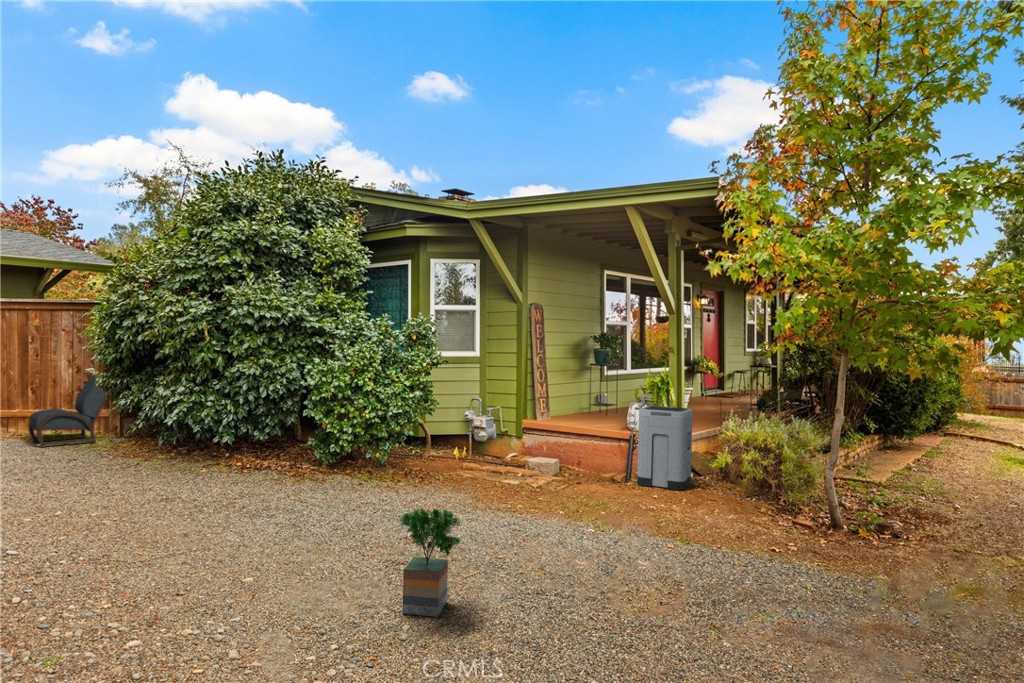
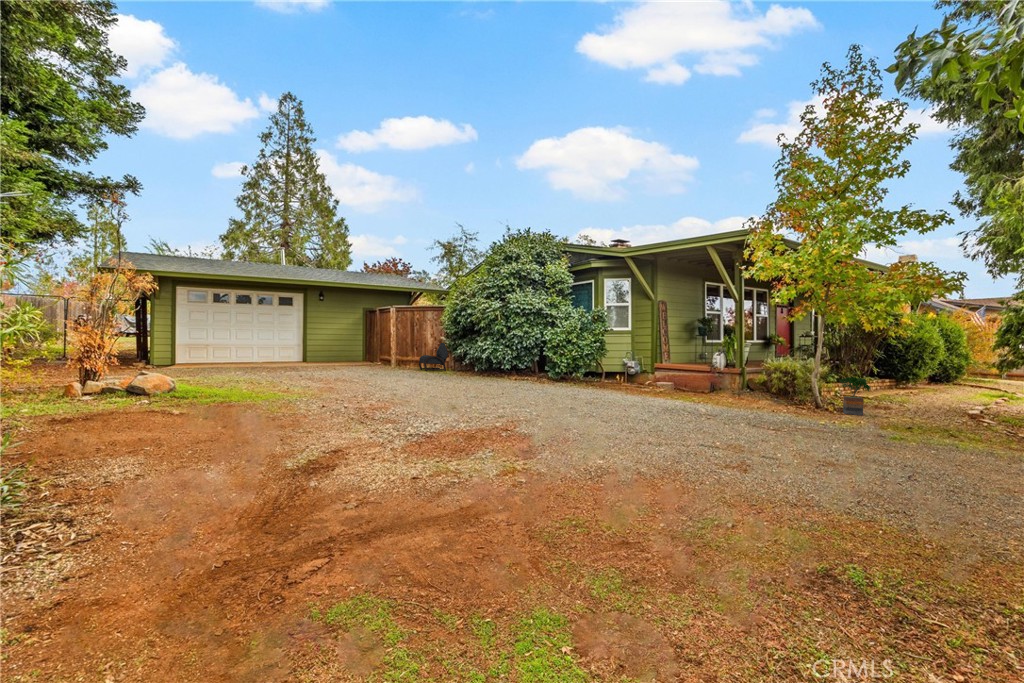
trash can: present [637,406,693,491] -> none [715,352,748,395]
potted tree: present [400,508,461,617] -> present [840,377,871,415]

